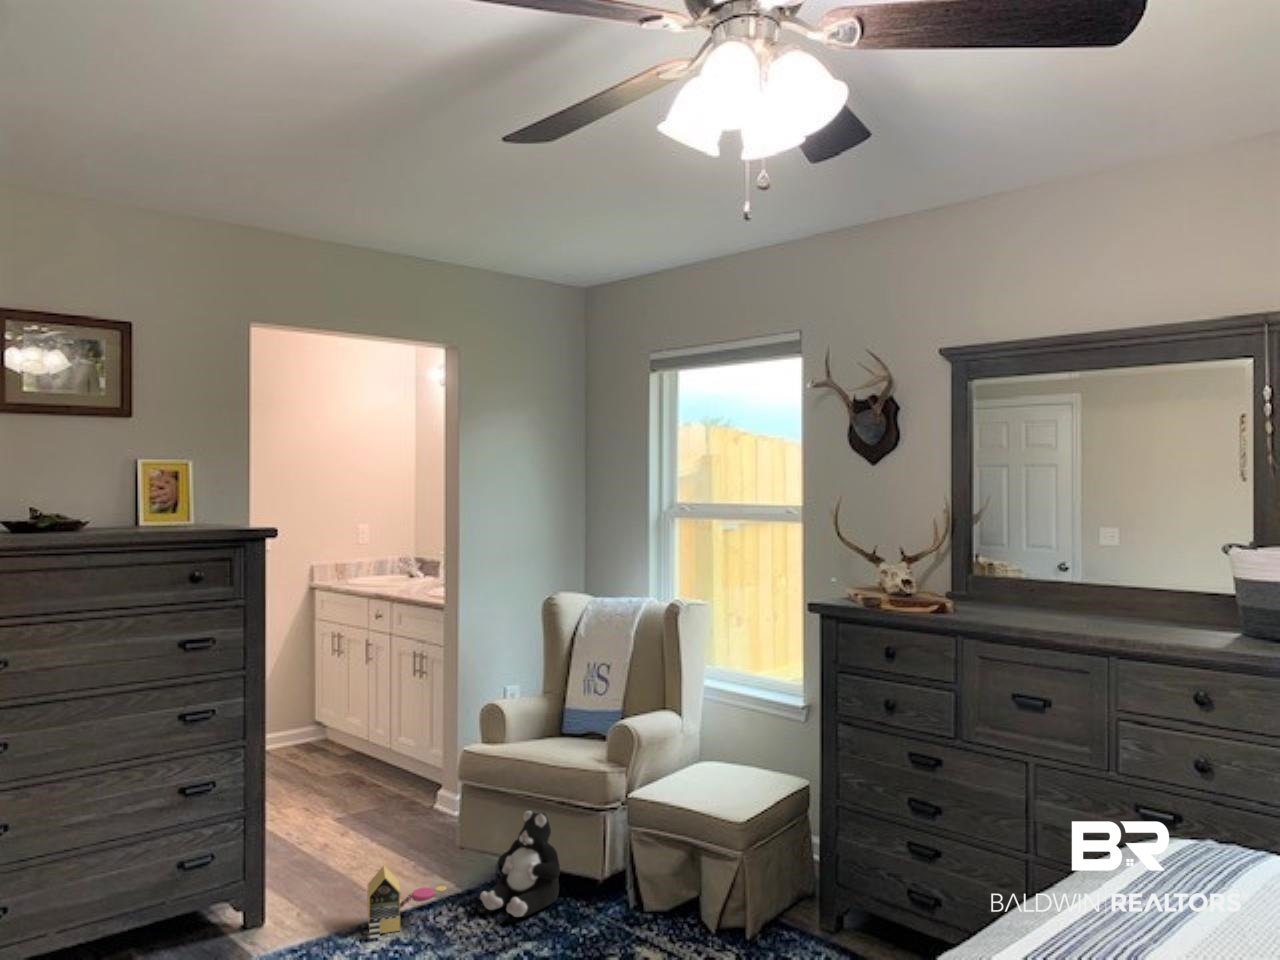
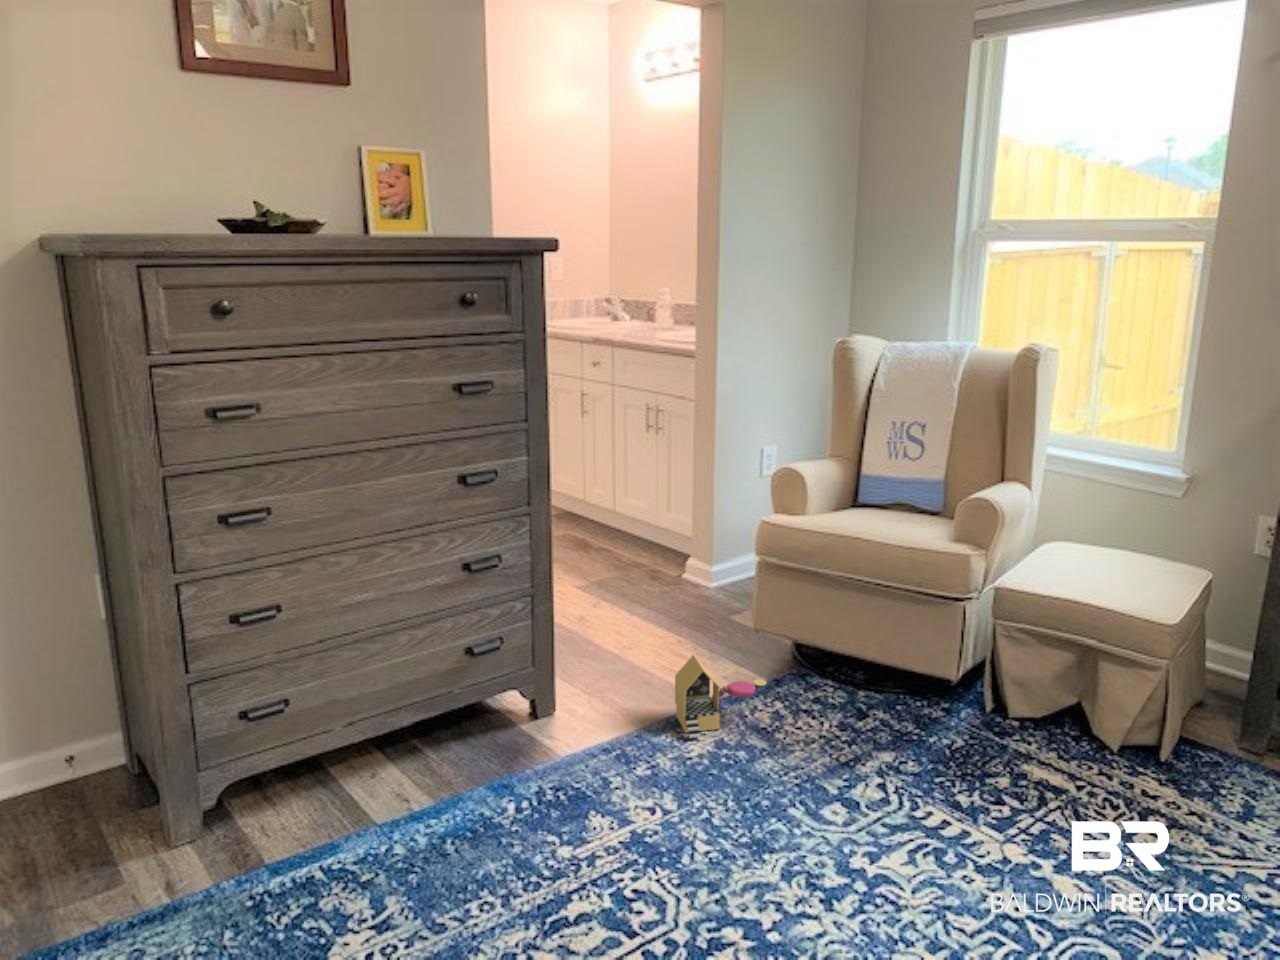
plush toy: present [480,810,560,917] -> none [805,595,900,719]

